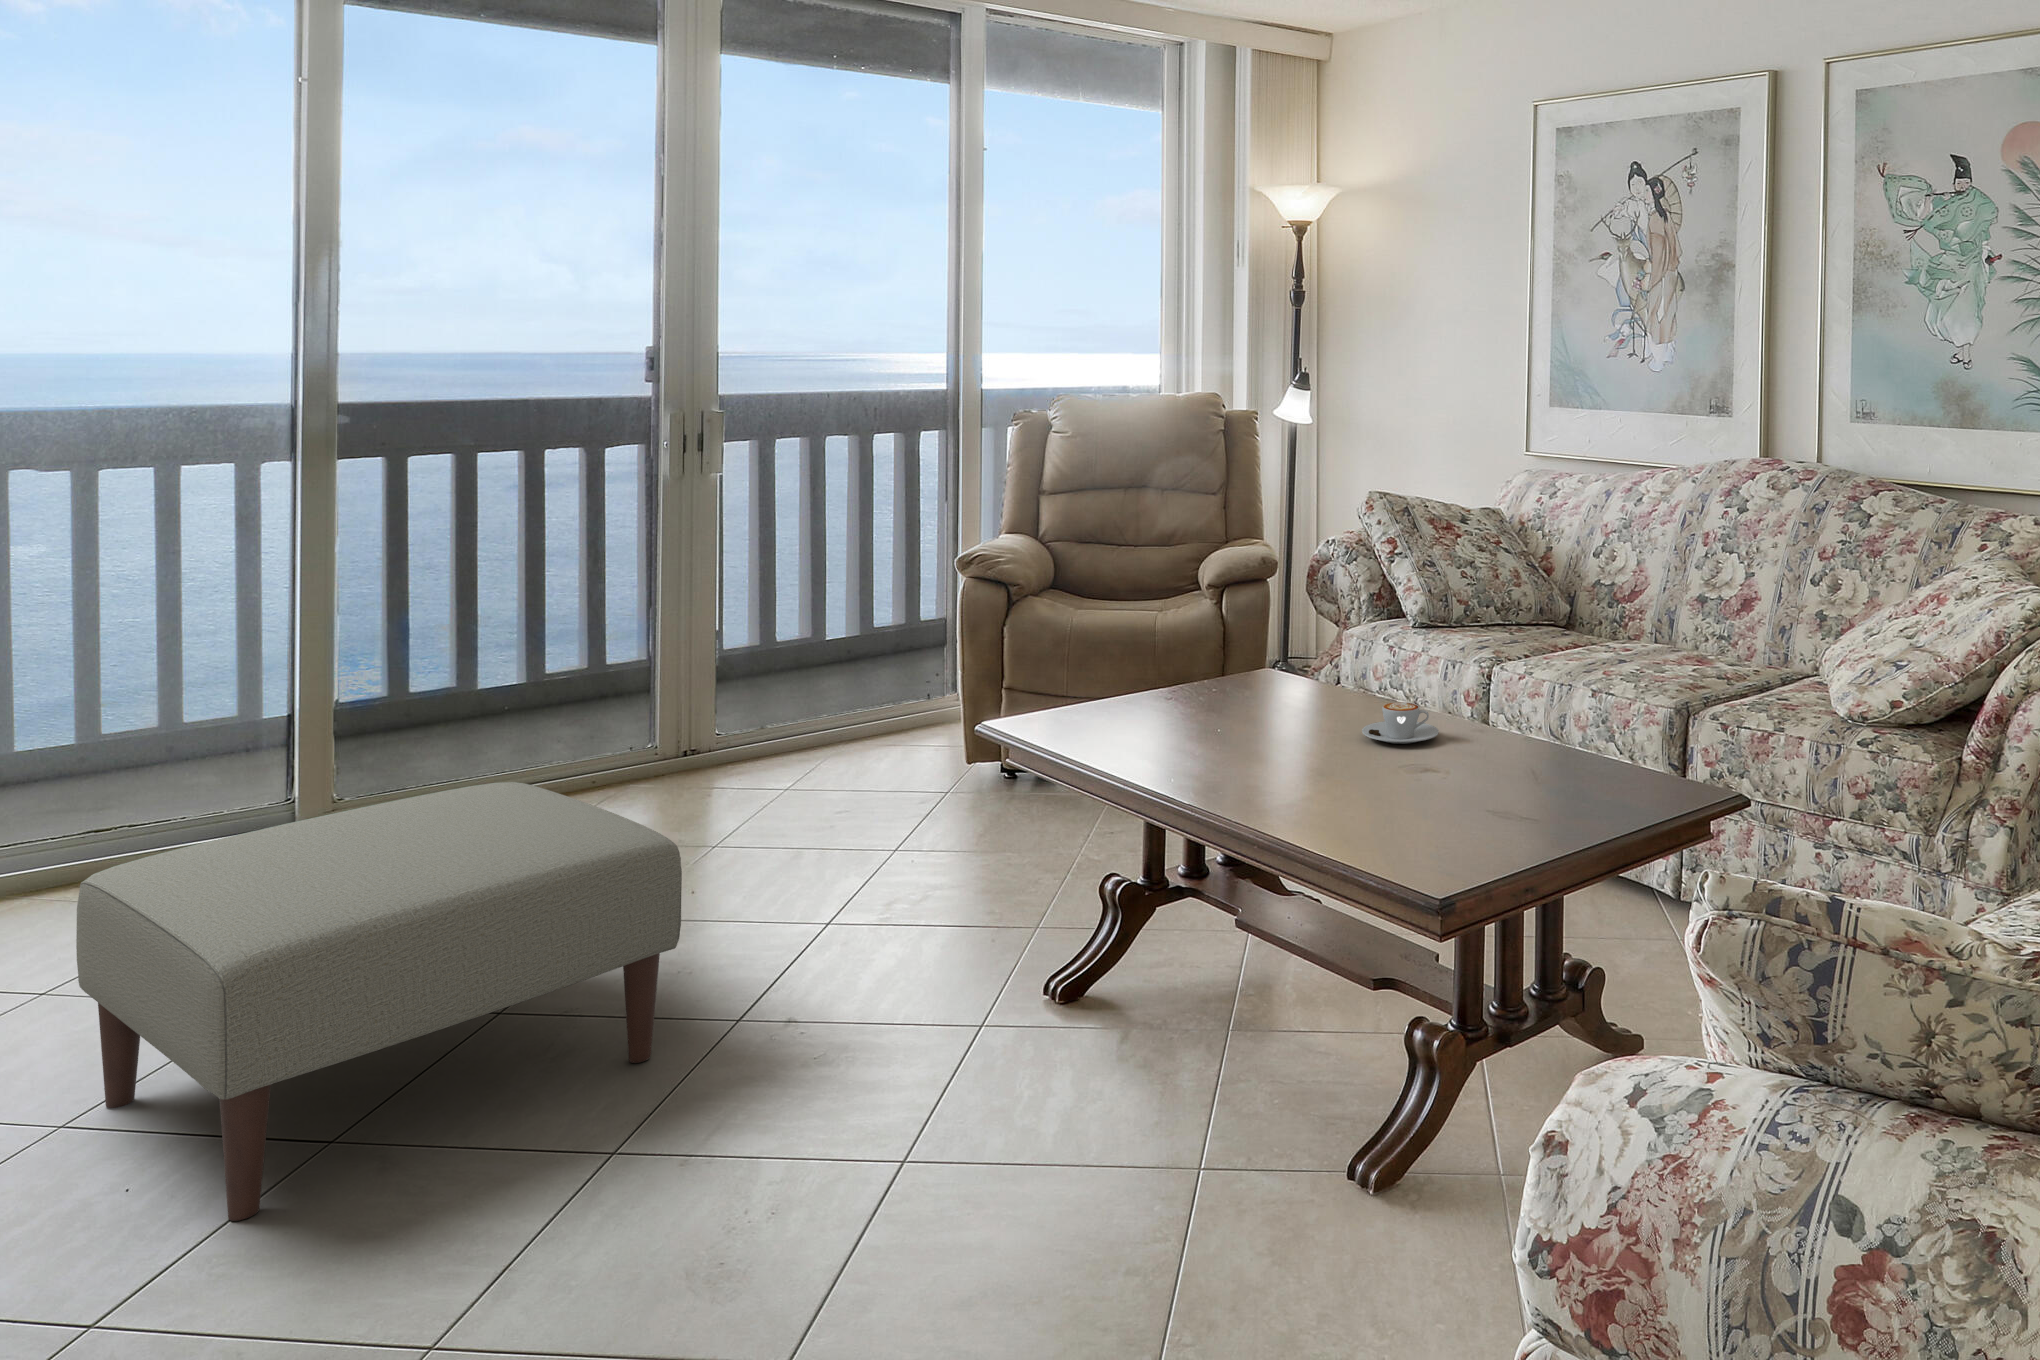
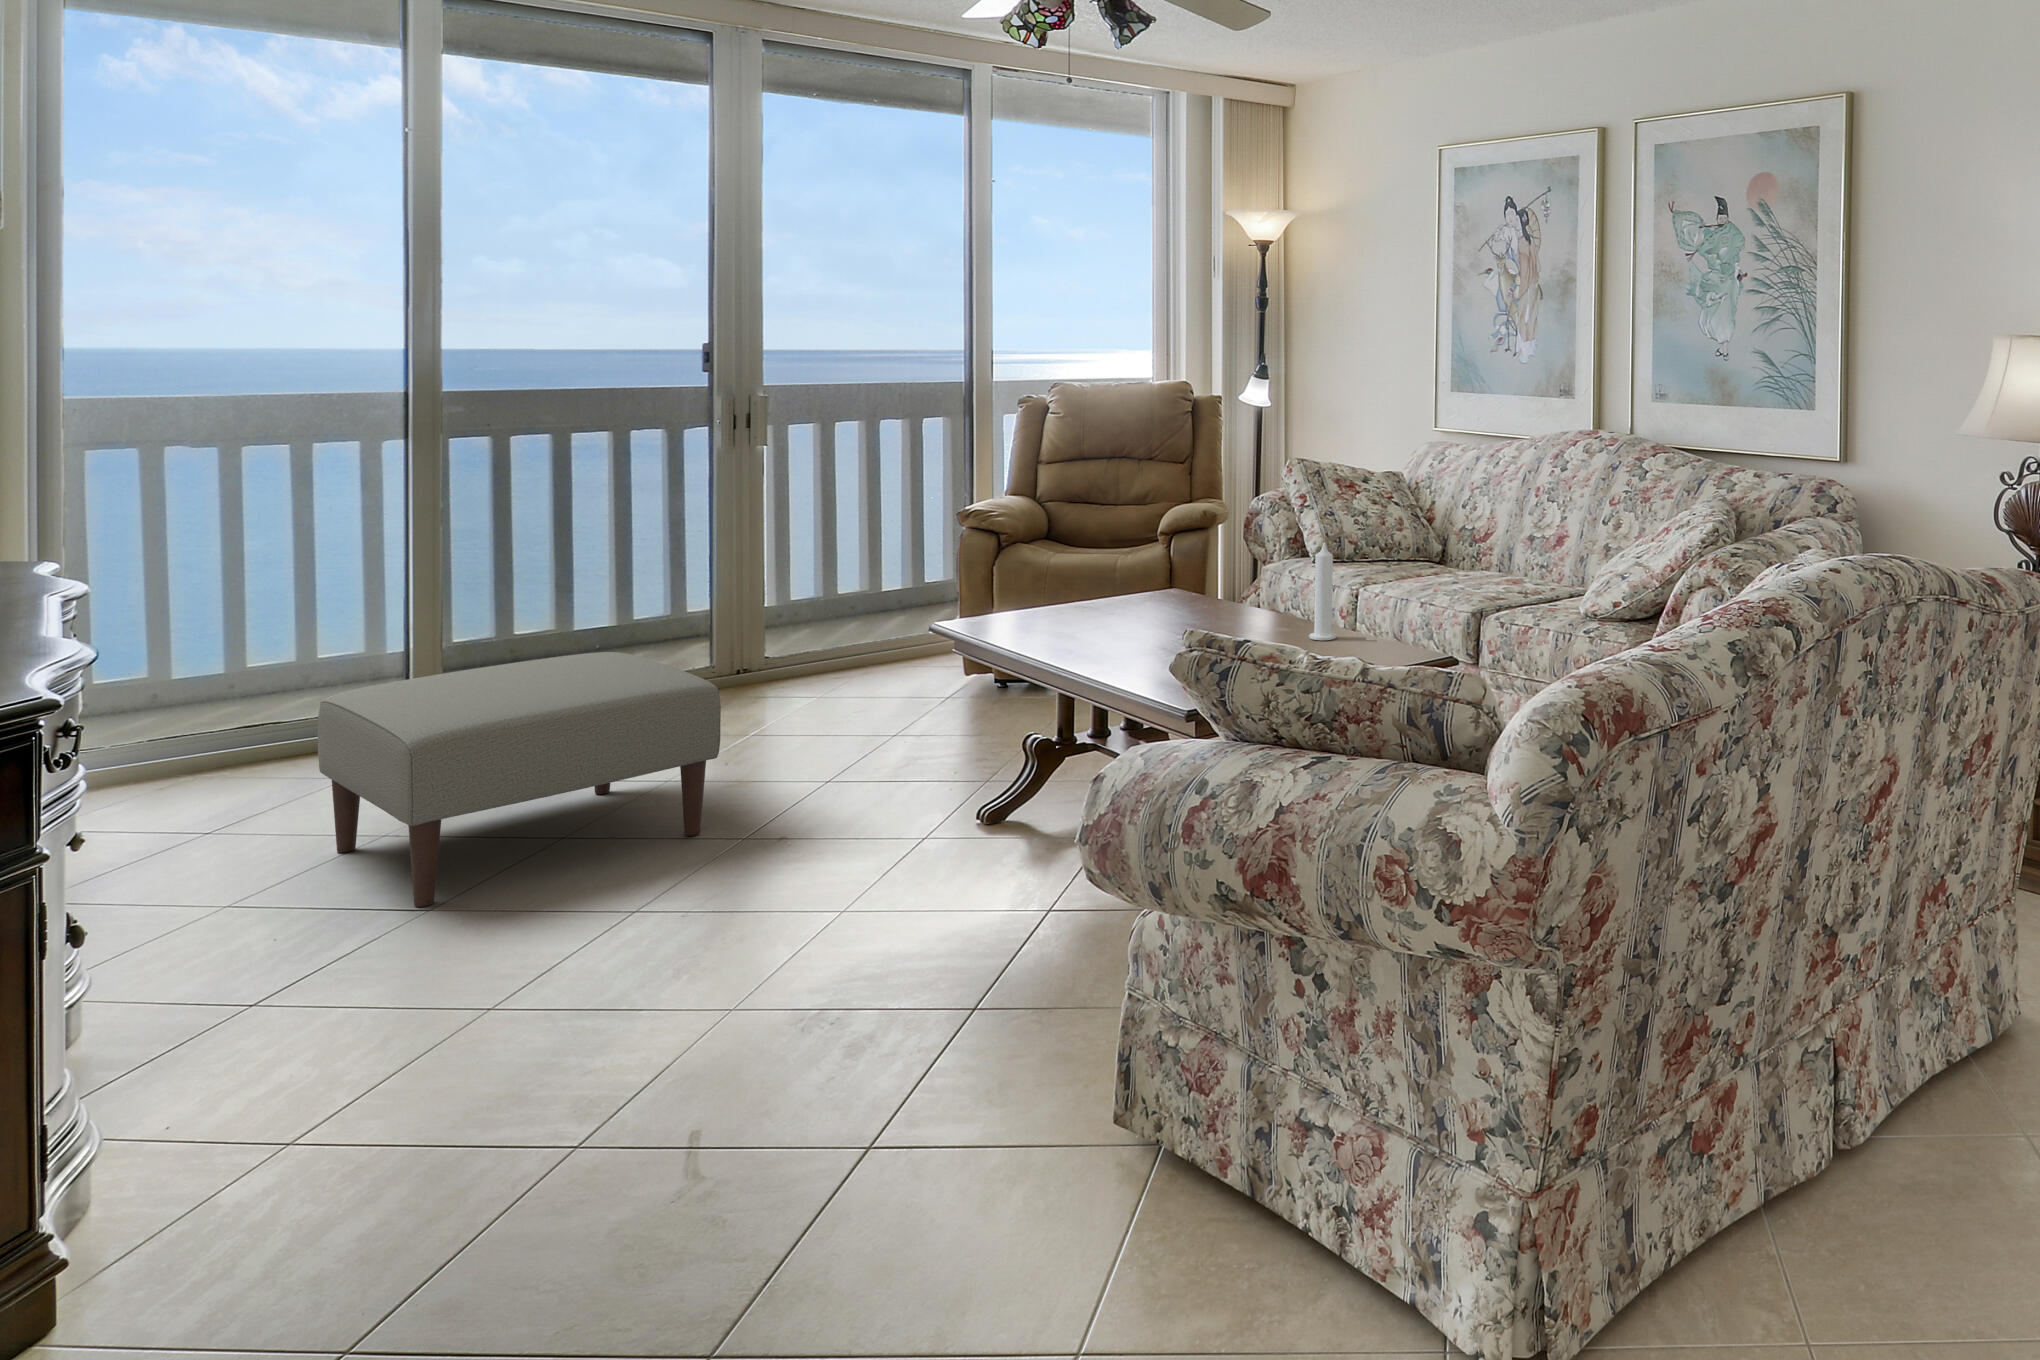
candle: none [1513,626,1551,764] -> present [1309,542,1337,640]
coffee cup: present [1362,702,1439,744] -> none [1212,600,1268,628]

